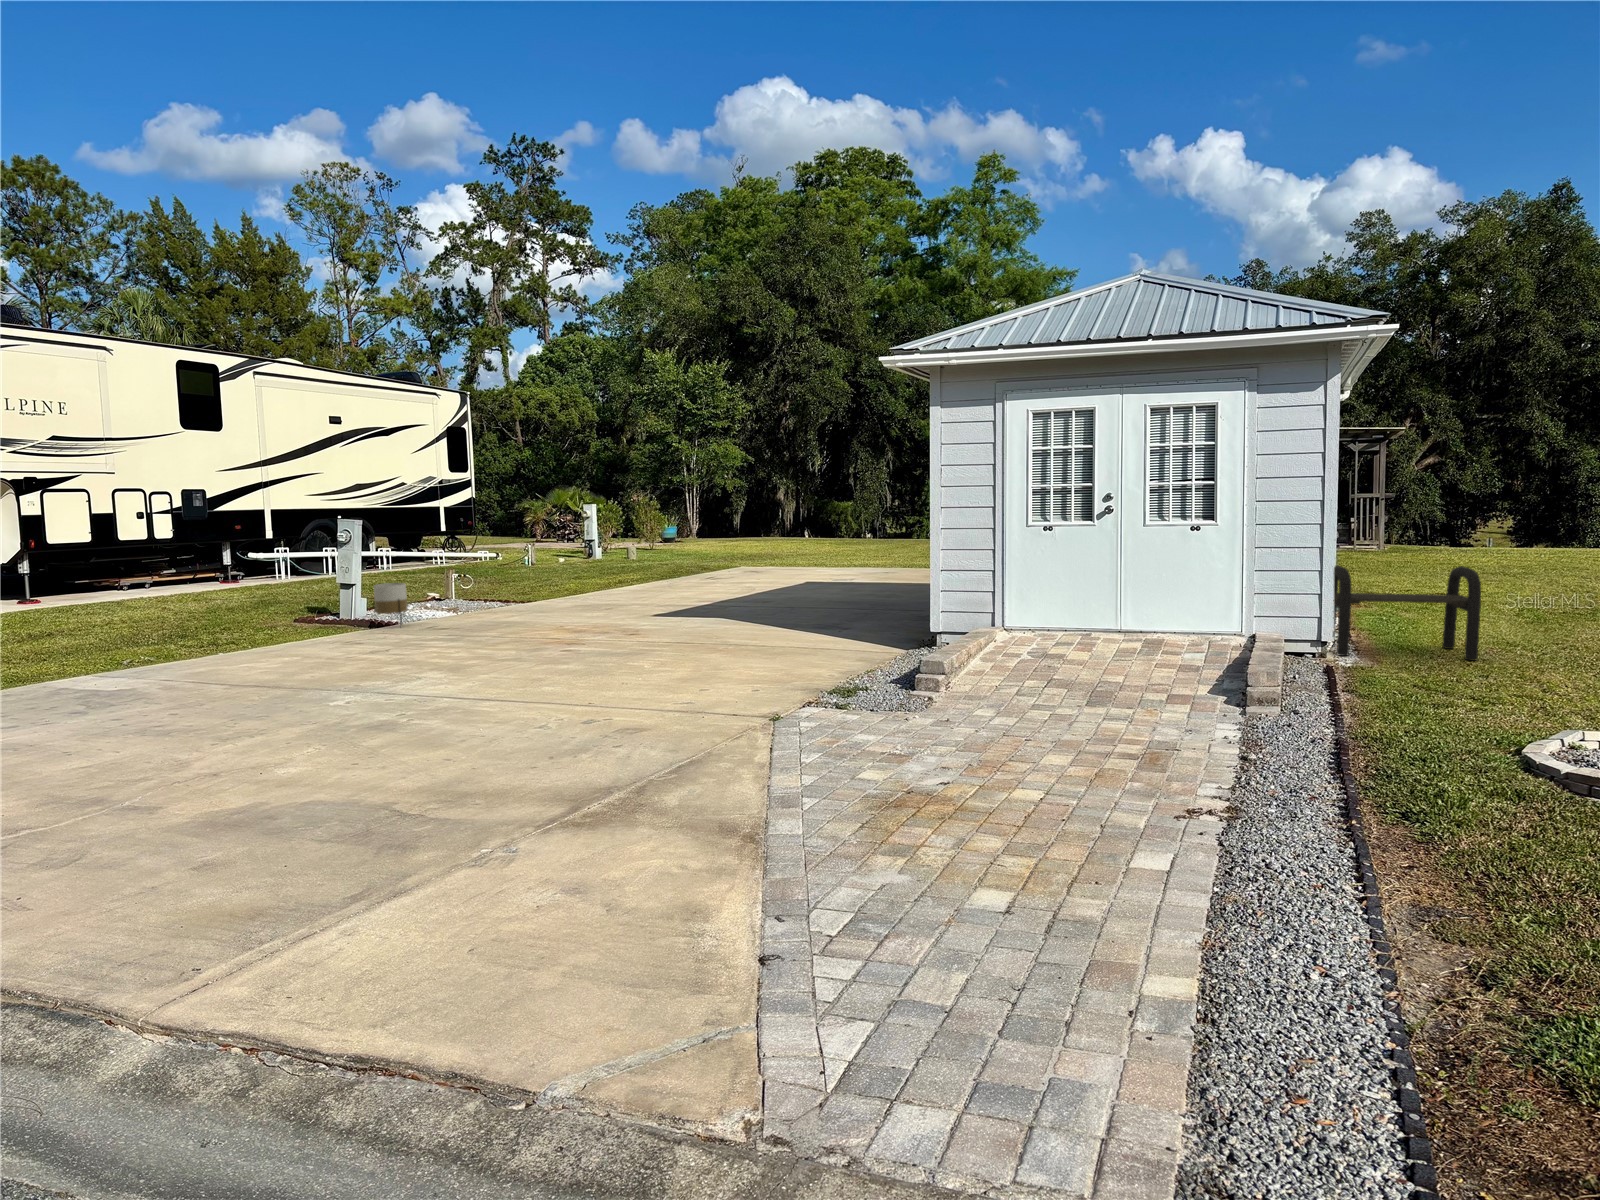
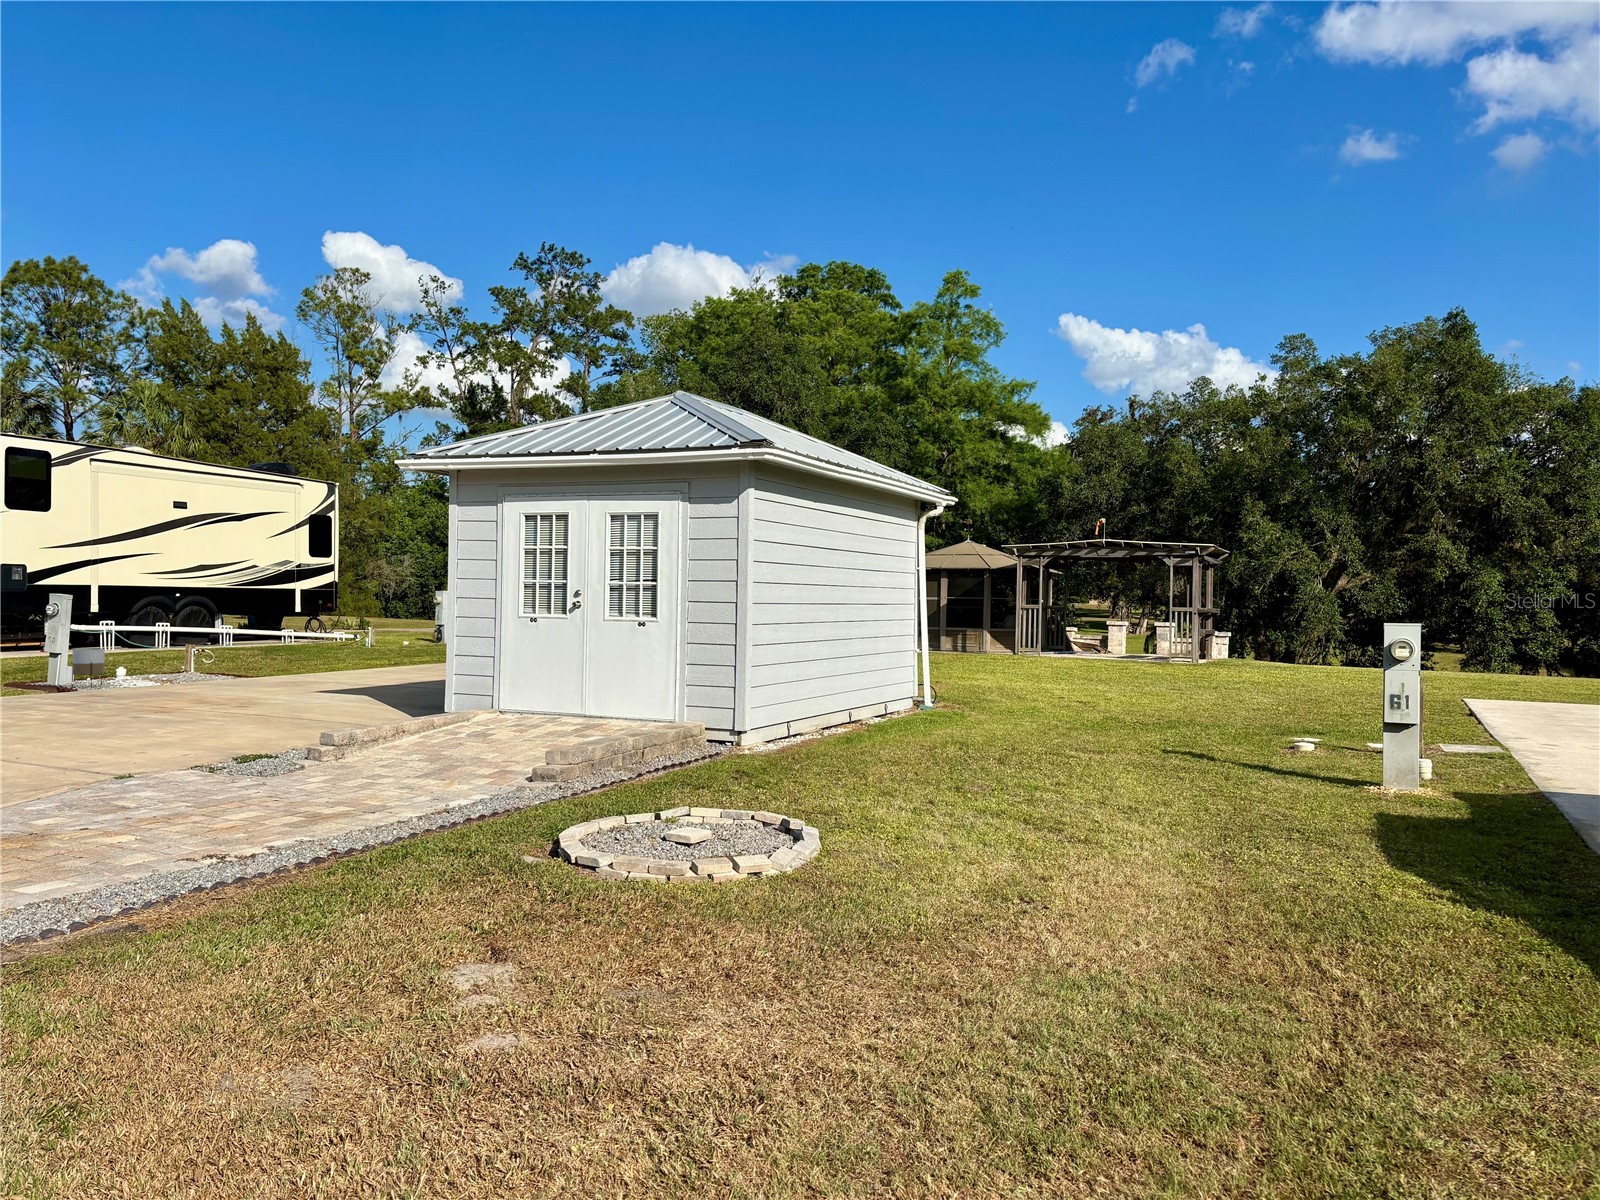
bench: present [1333,565,1481,660] -> none [757,663,884,756]

